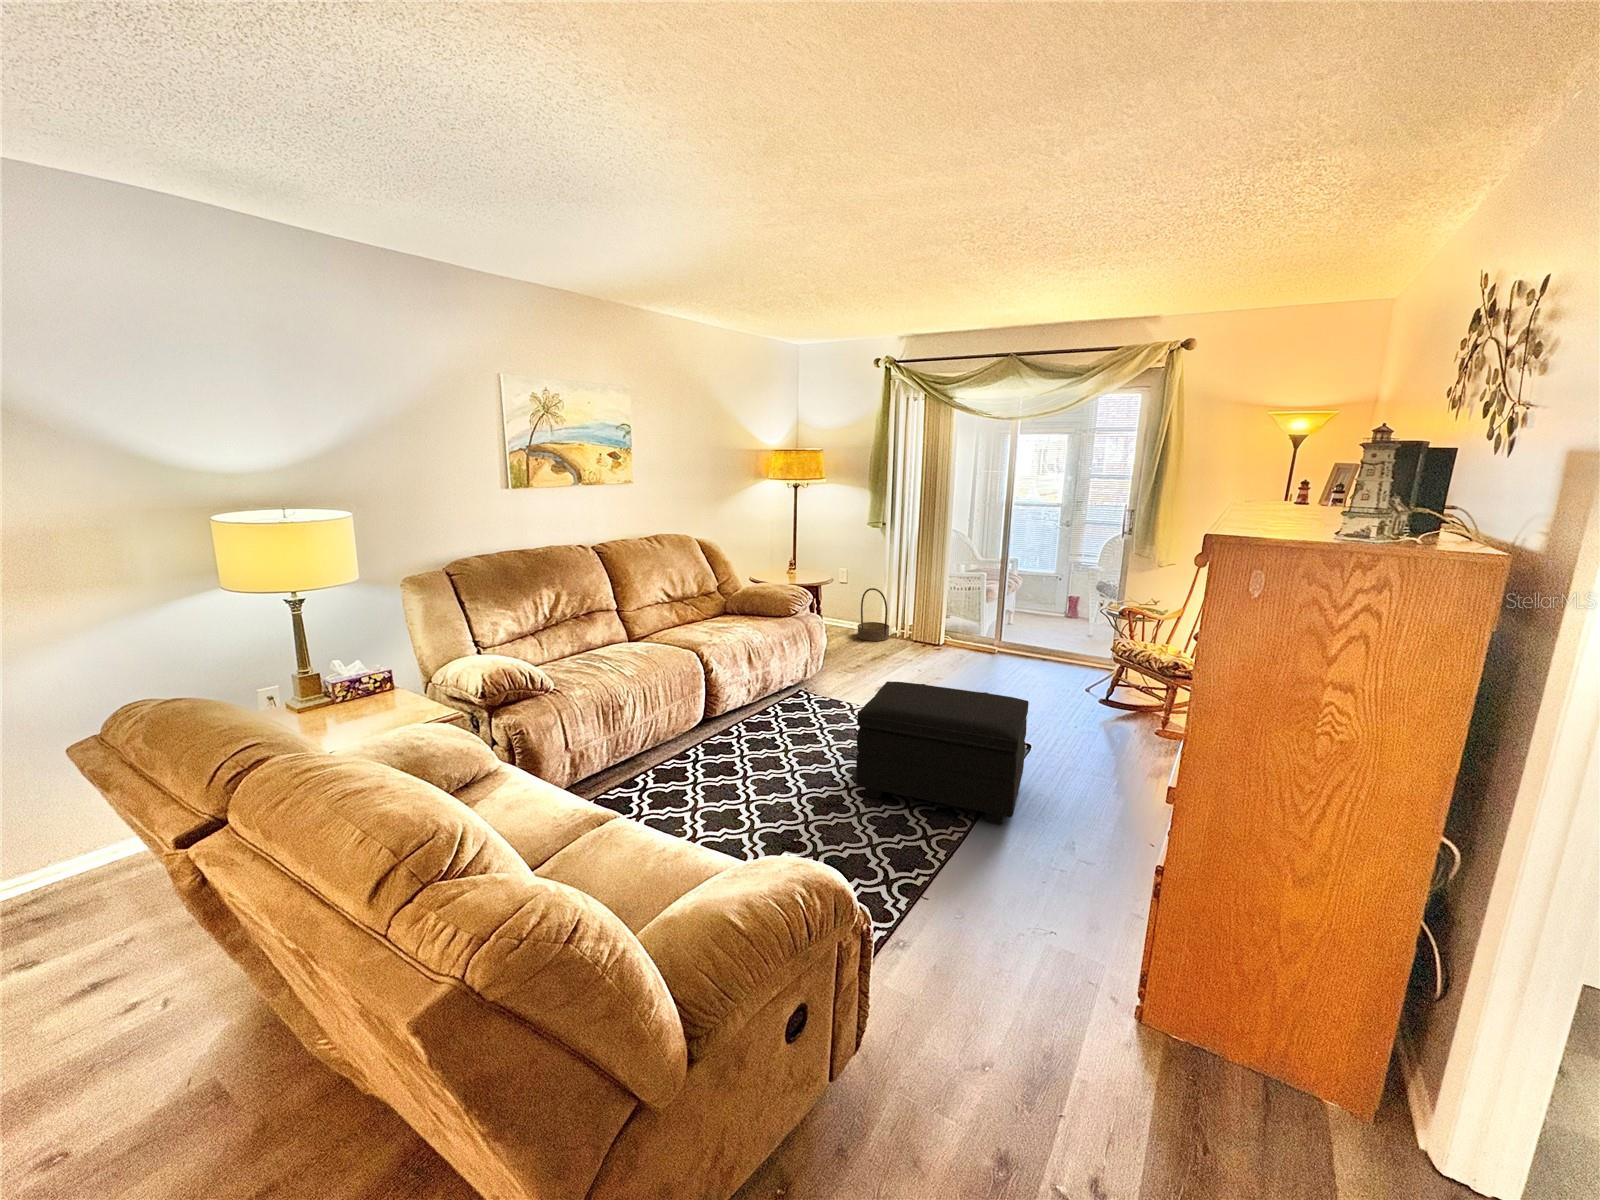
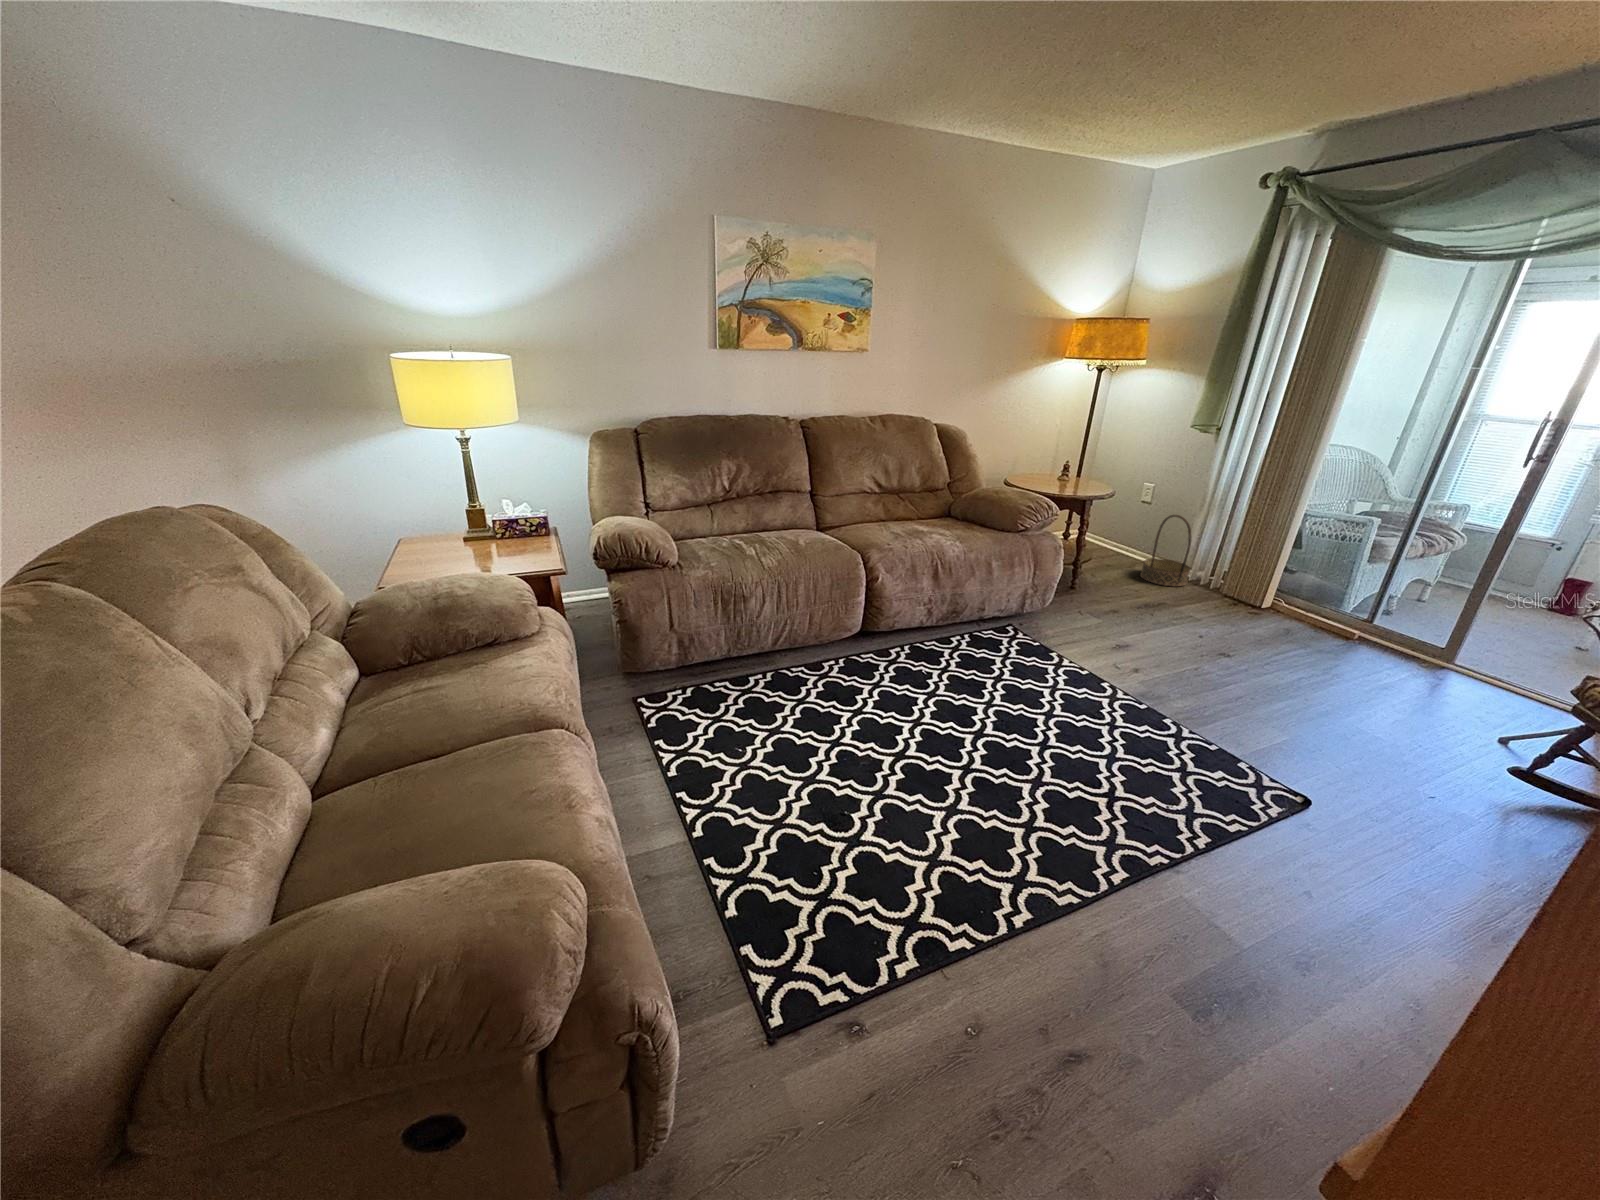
footstool: present [856,682,1029,824] -> none [967,647,1291,915]

